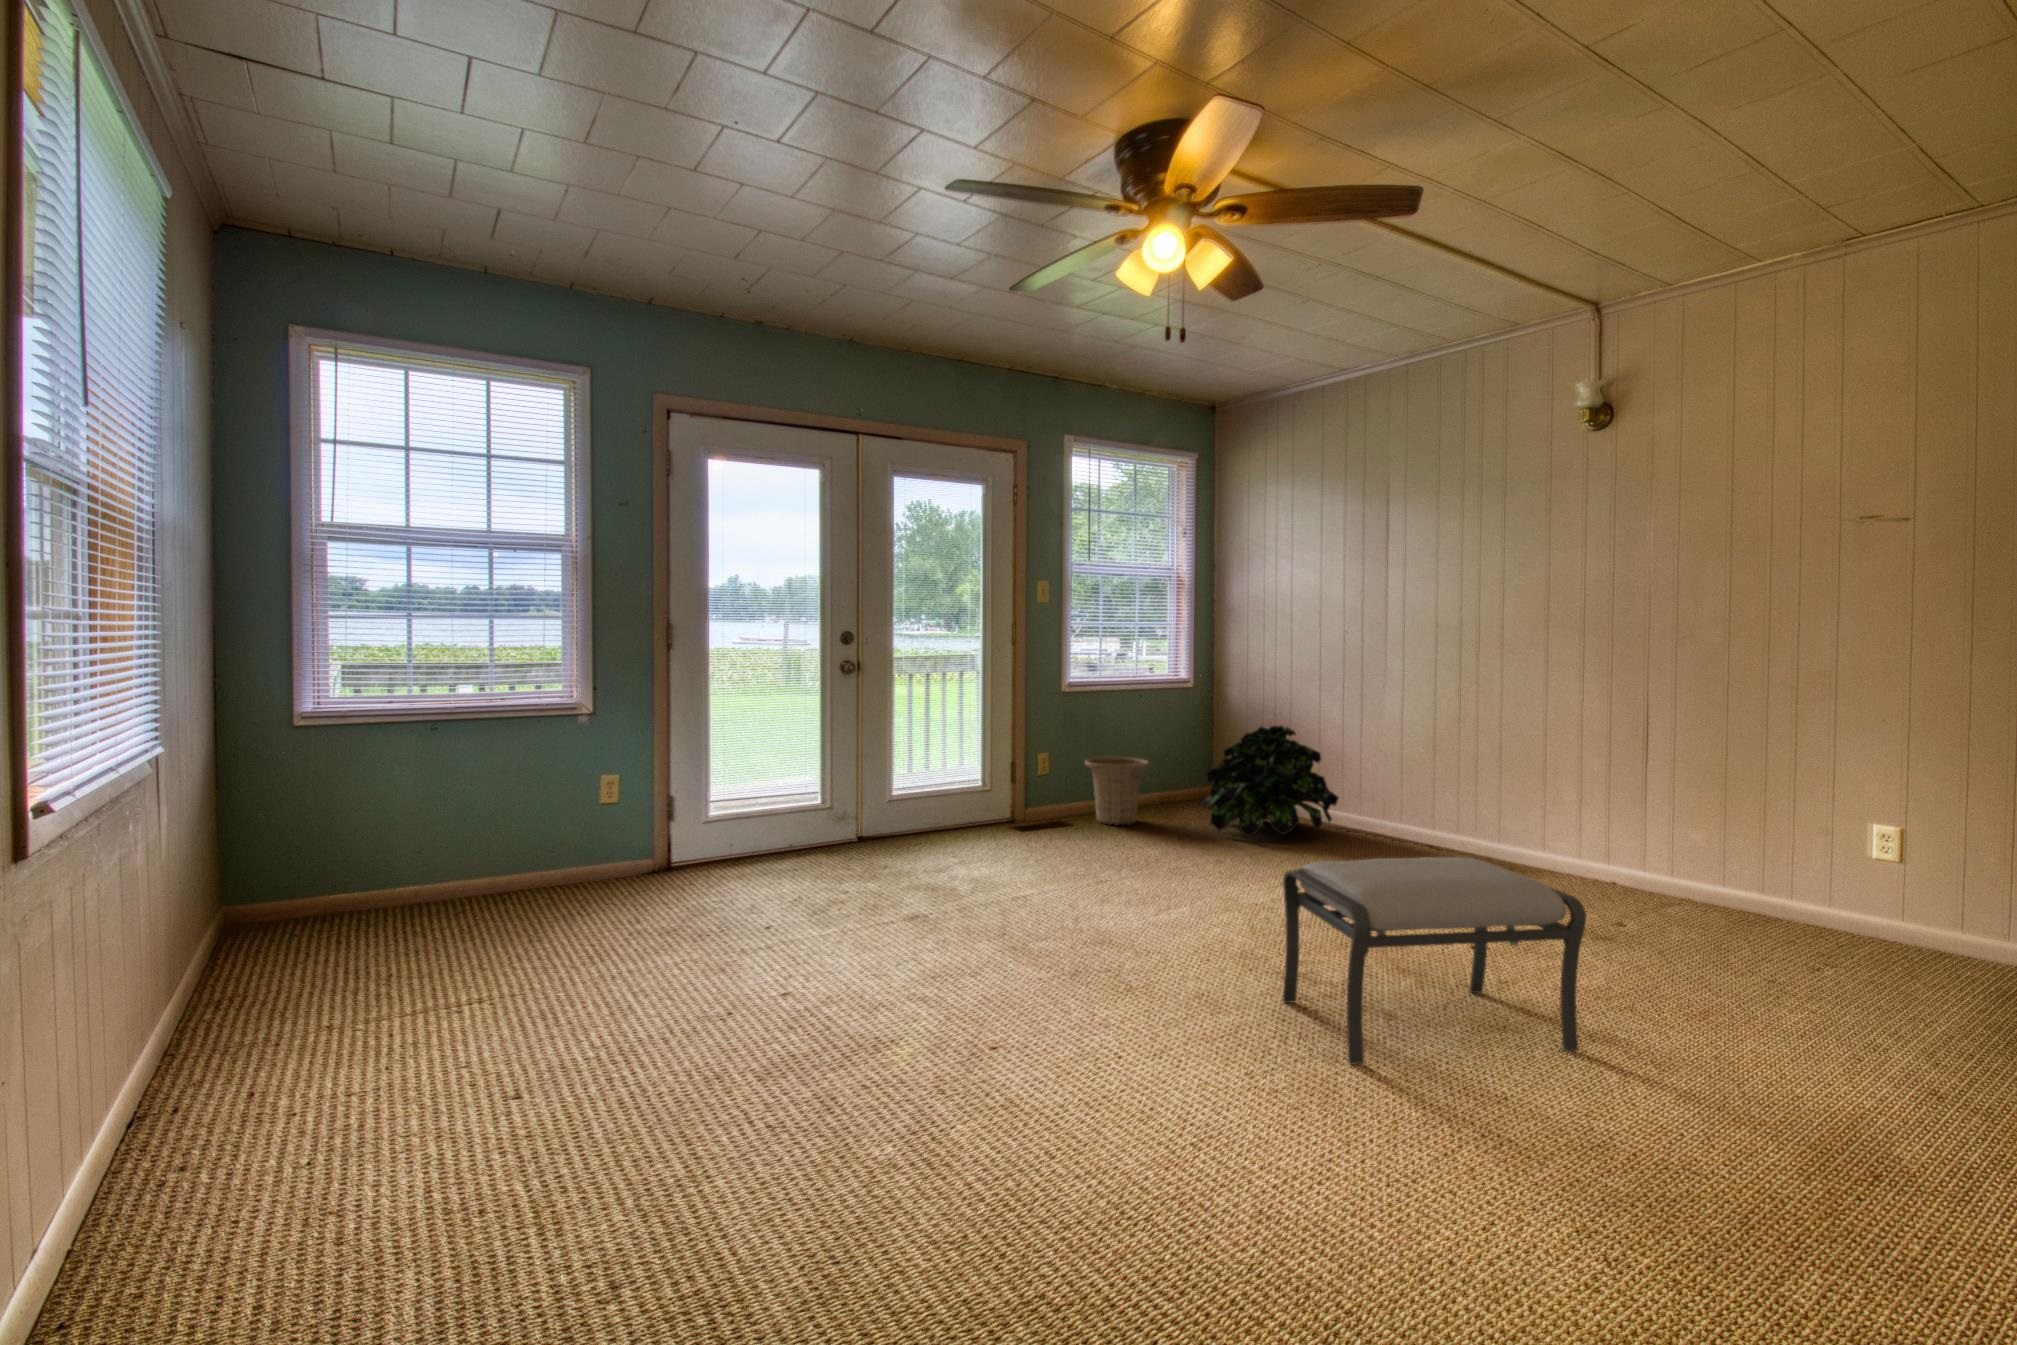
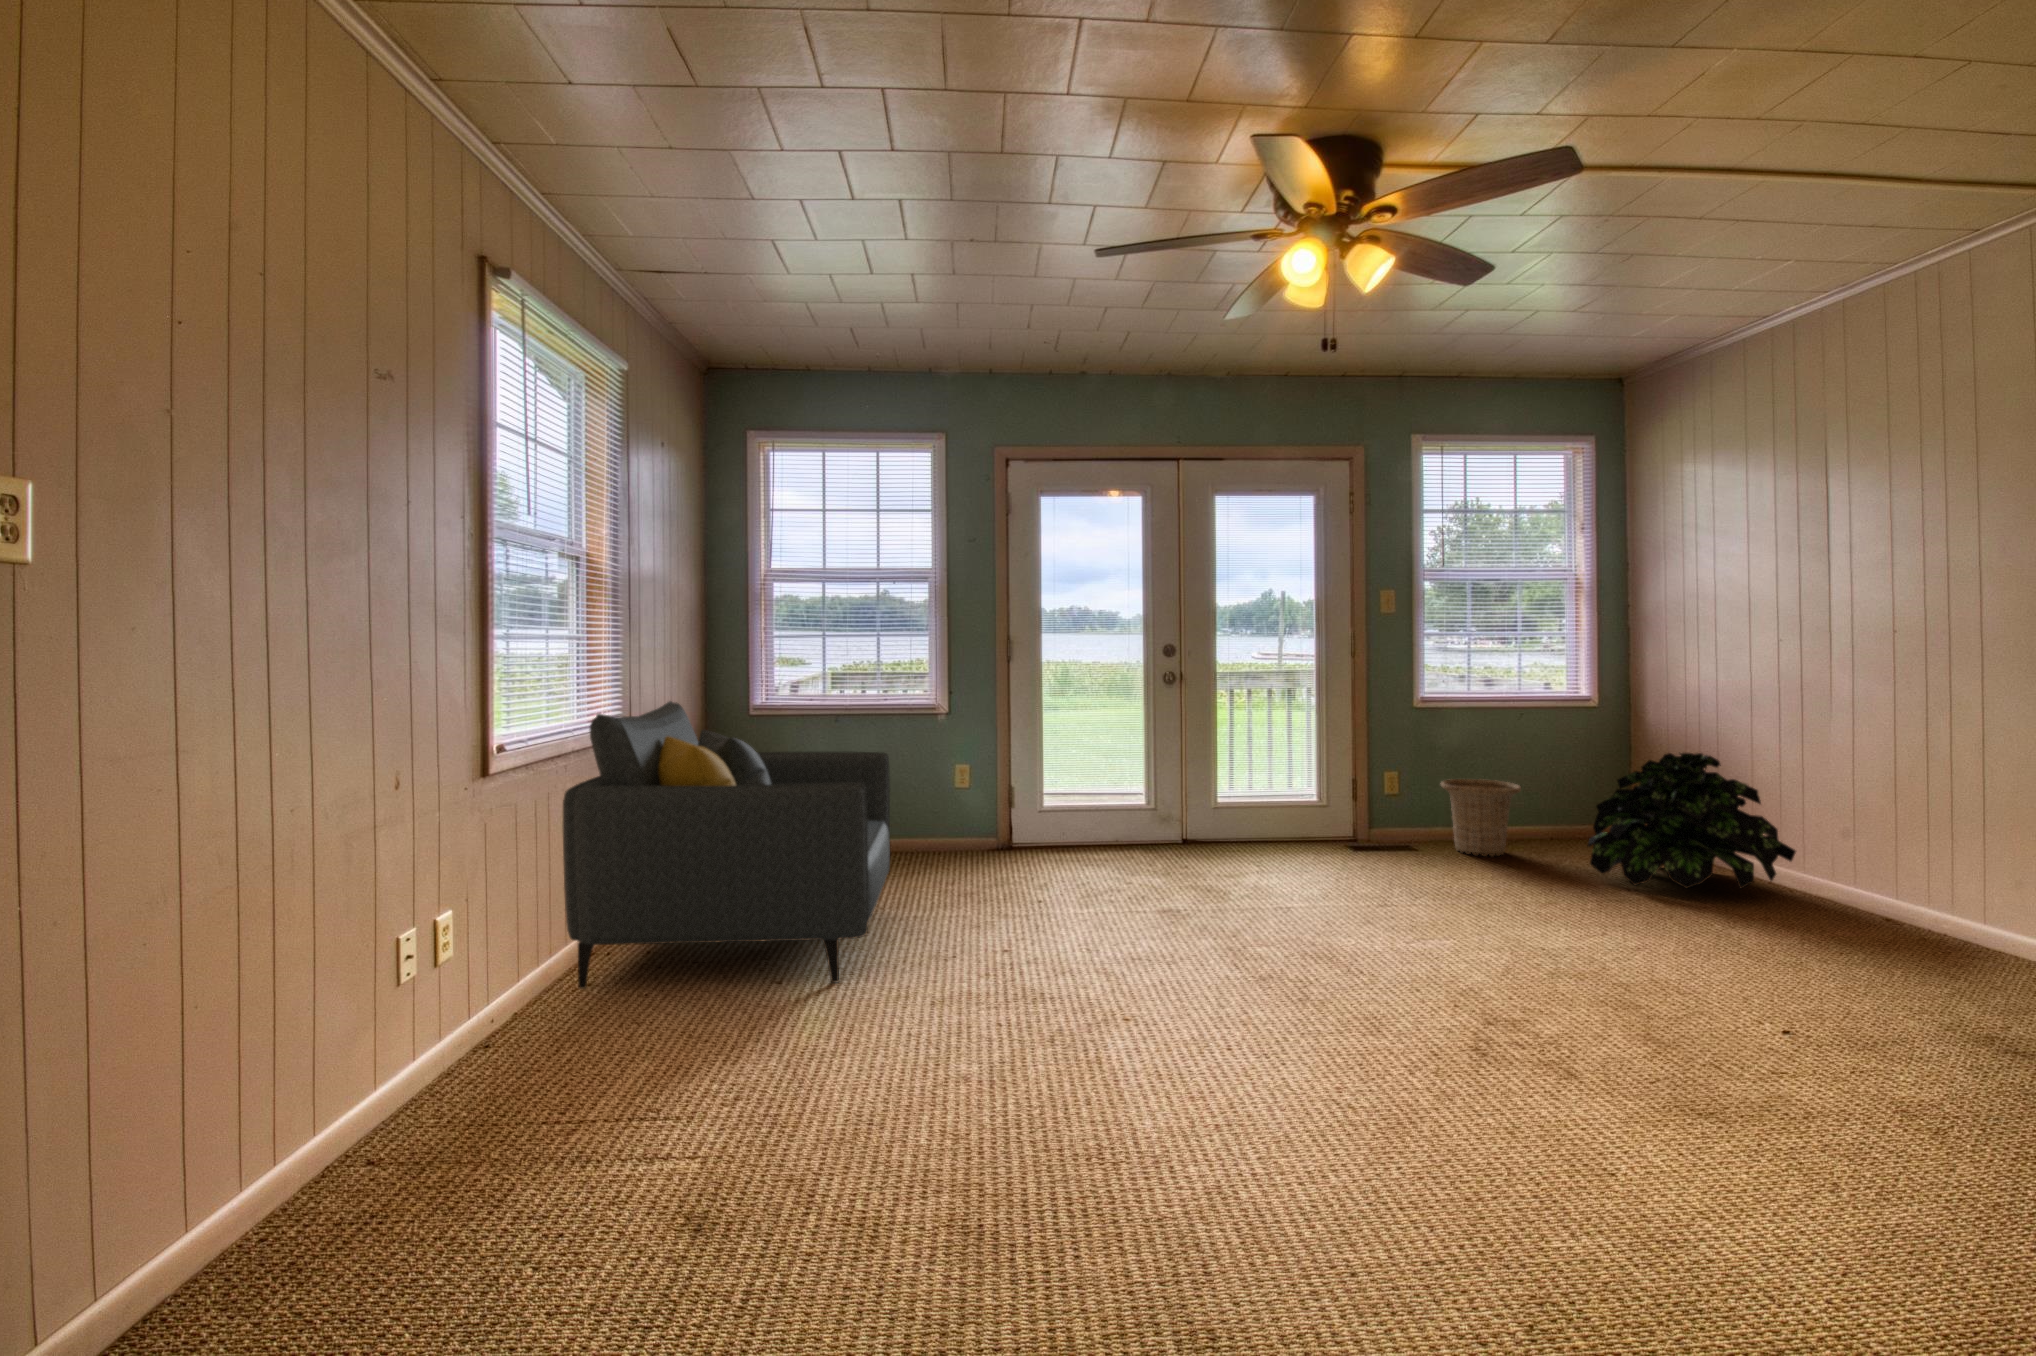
armchair: none [118,713,644,1179] -> present [563,701,890,989]
ottoman: present [1282,857,1586,1064] -> none [1492,904,1911,1218]

